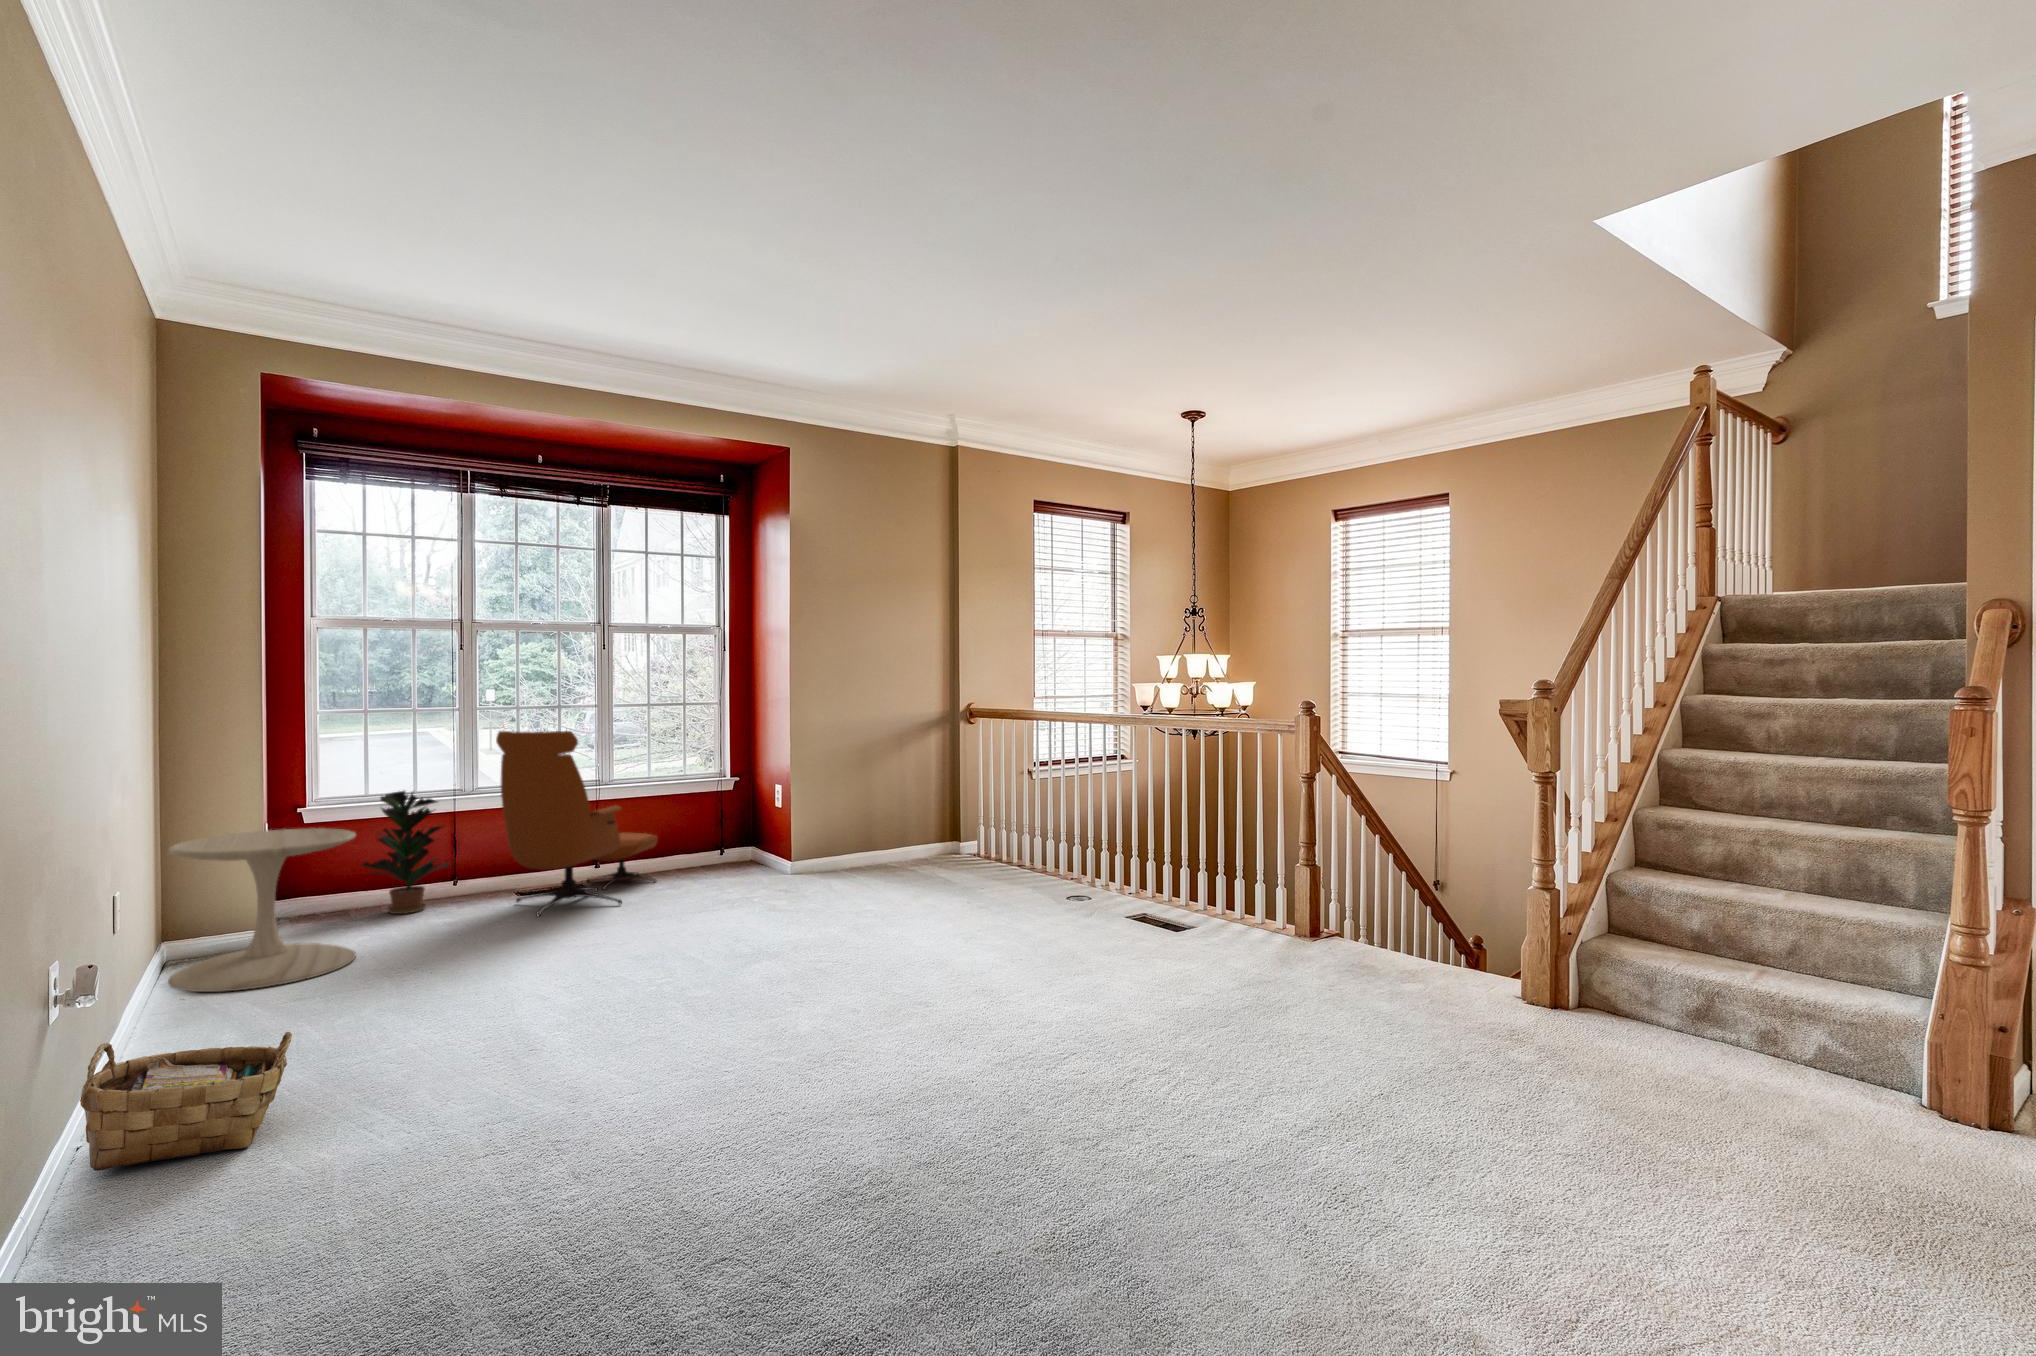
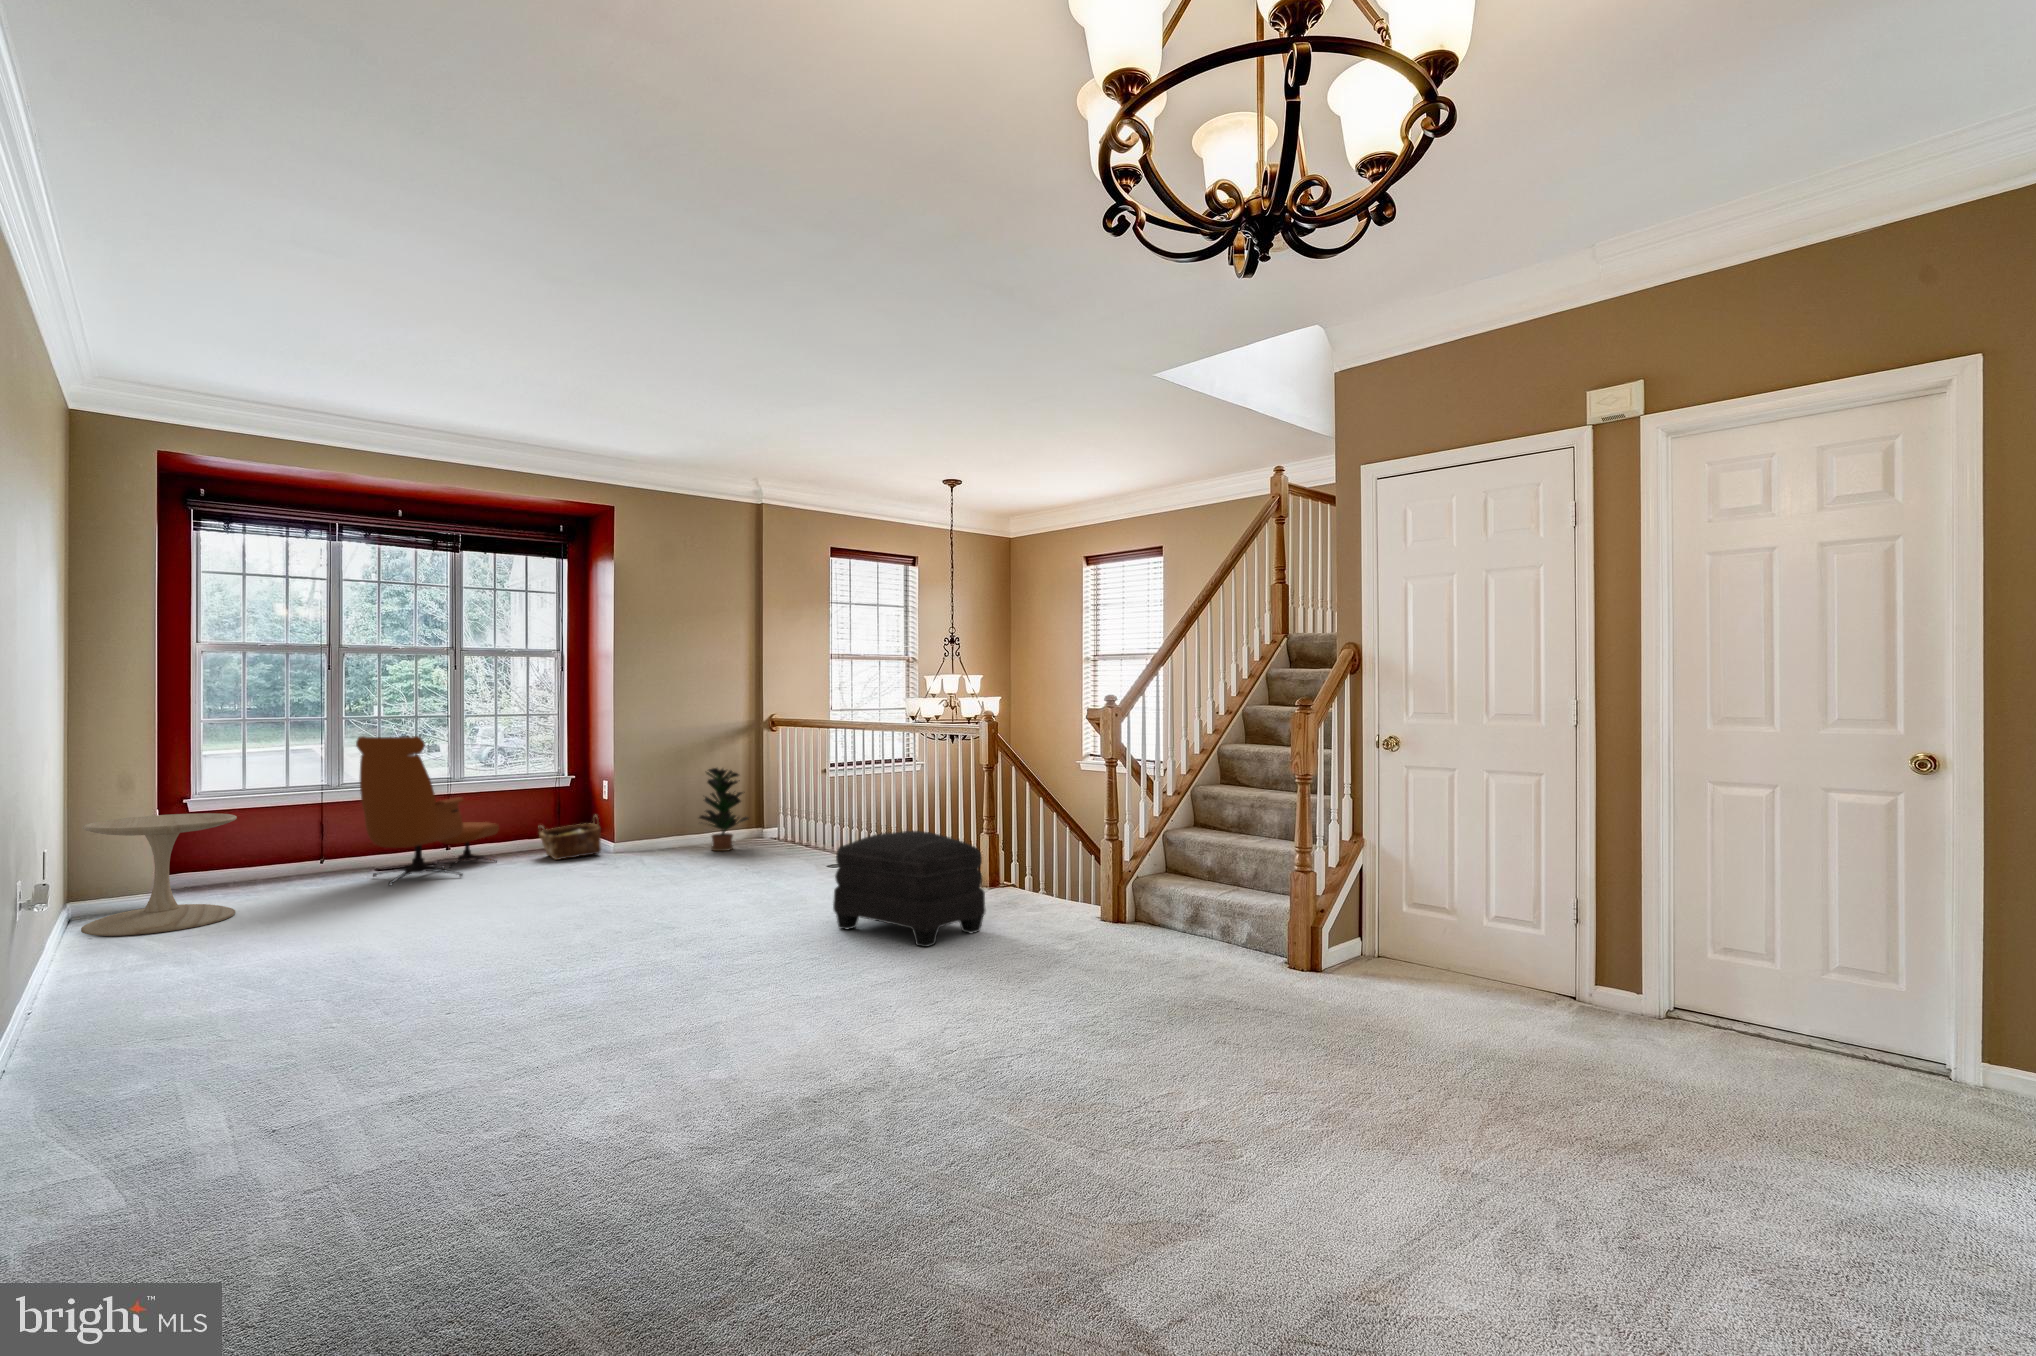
potted plant: present [362,791,450,914] -> present [699,768,748,851]
ottoman: none [1145,870,1370,1050] -> present [833,831,985,947]
woven basket: present [80,1032,292,1171] -> present [538,815,601,860]

